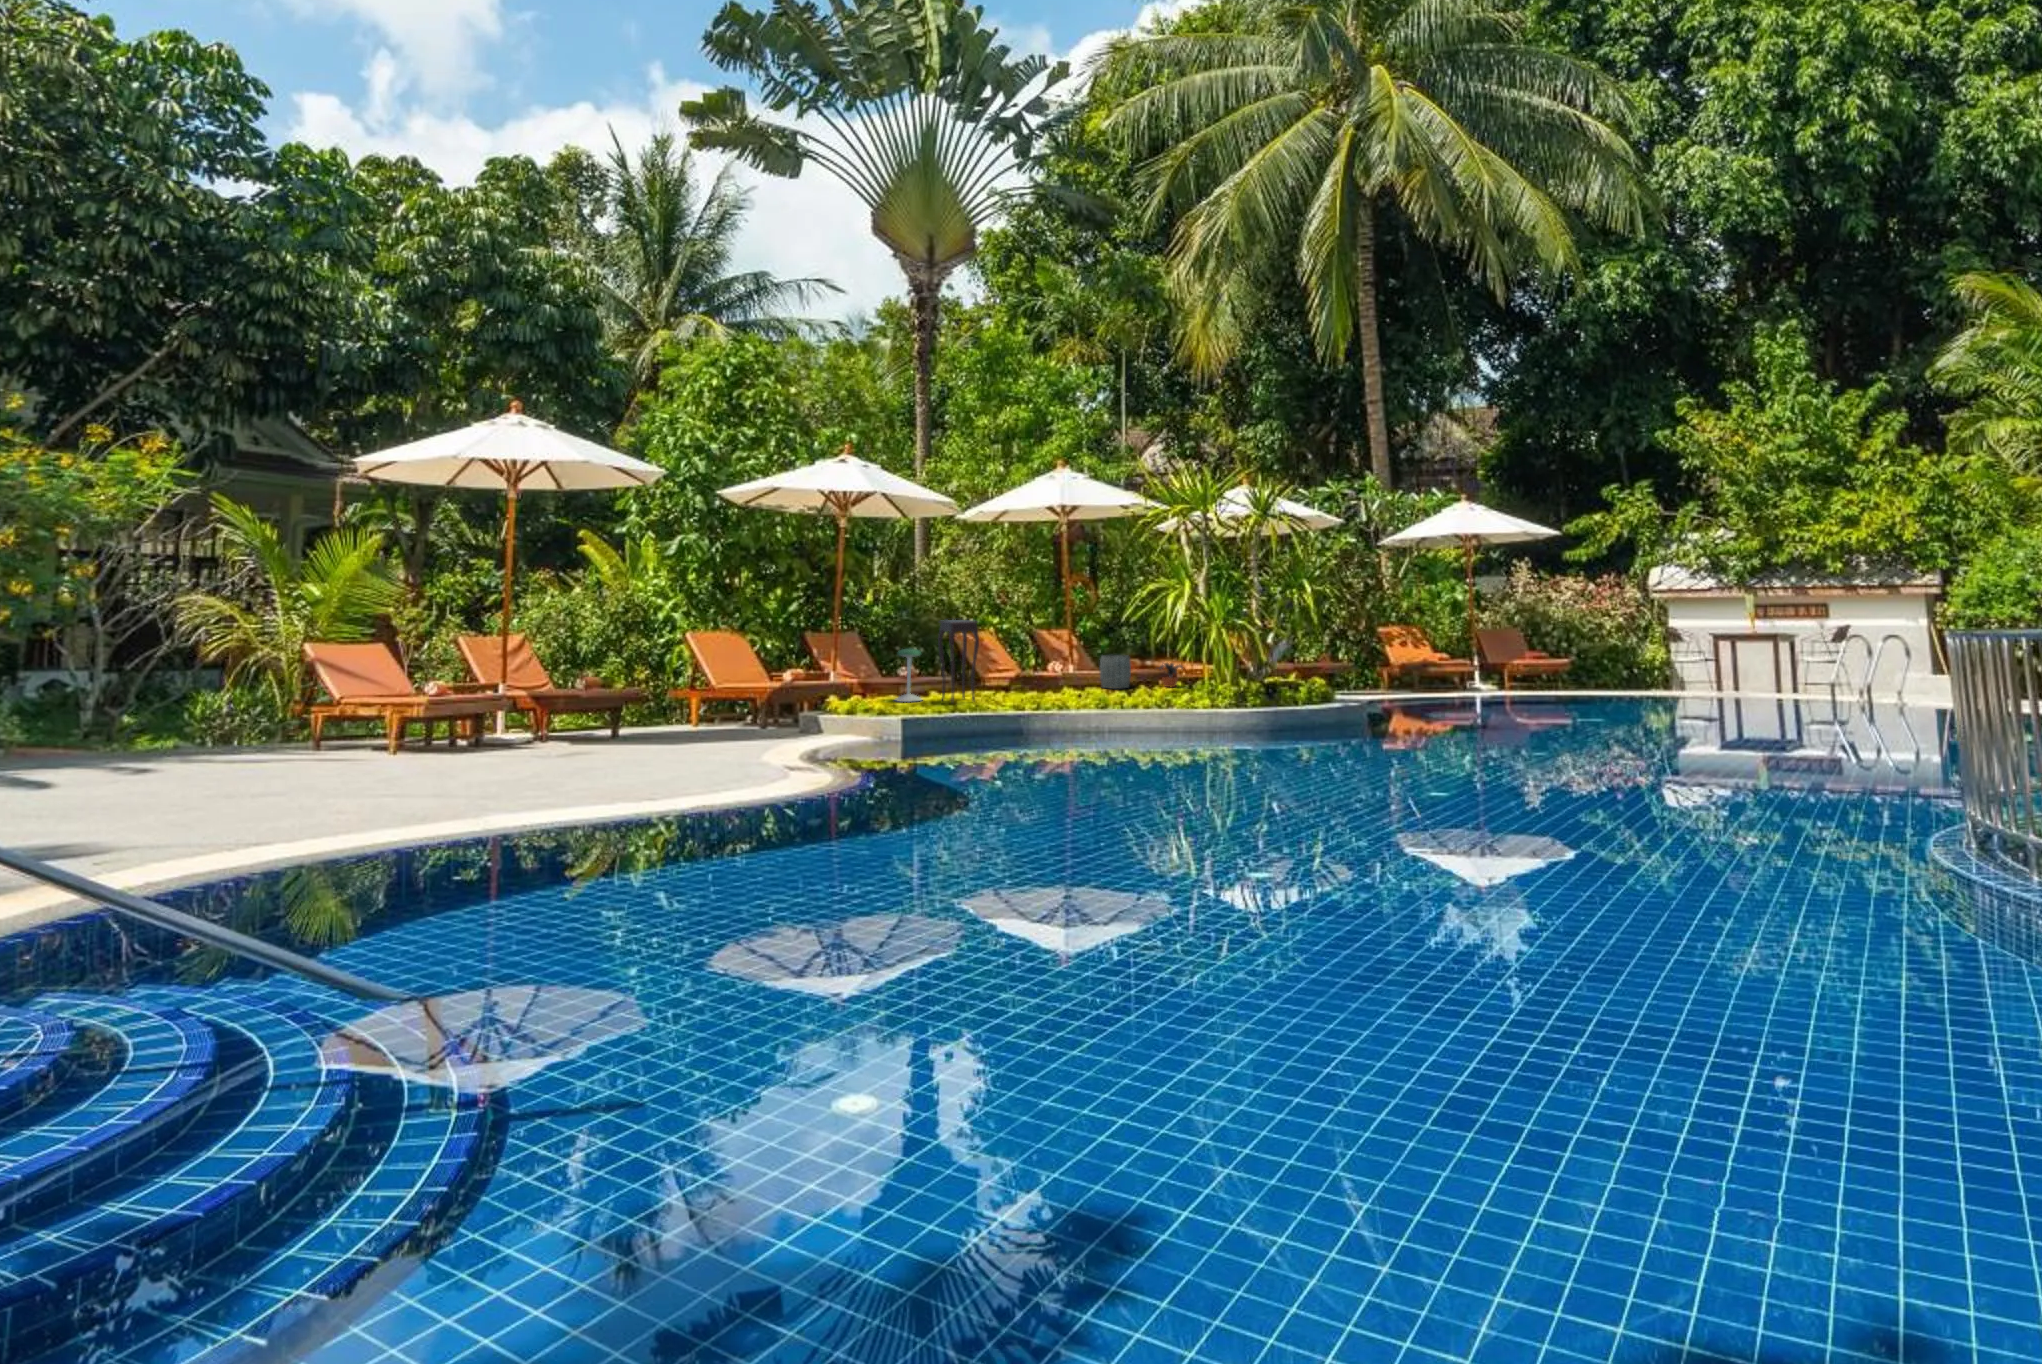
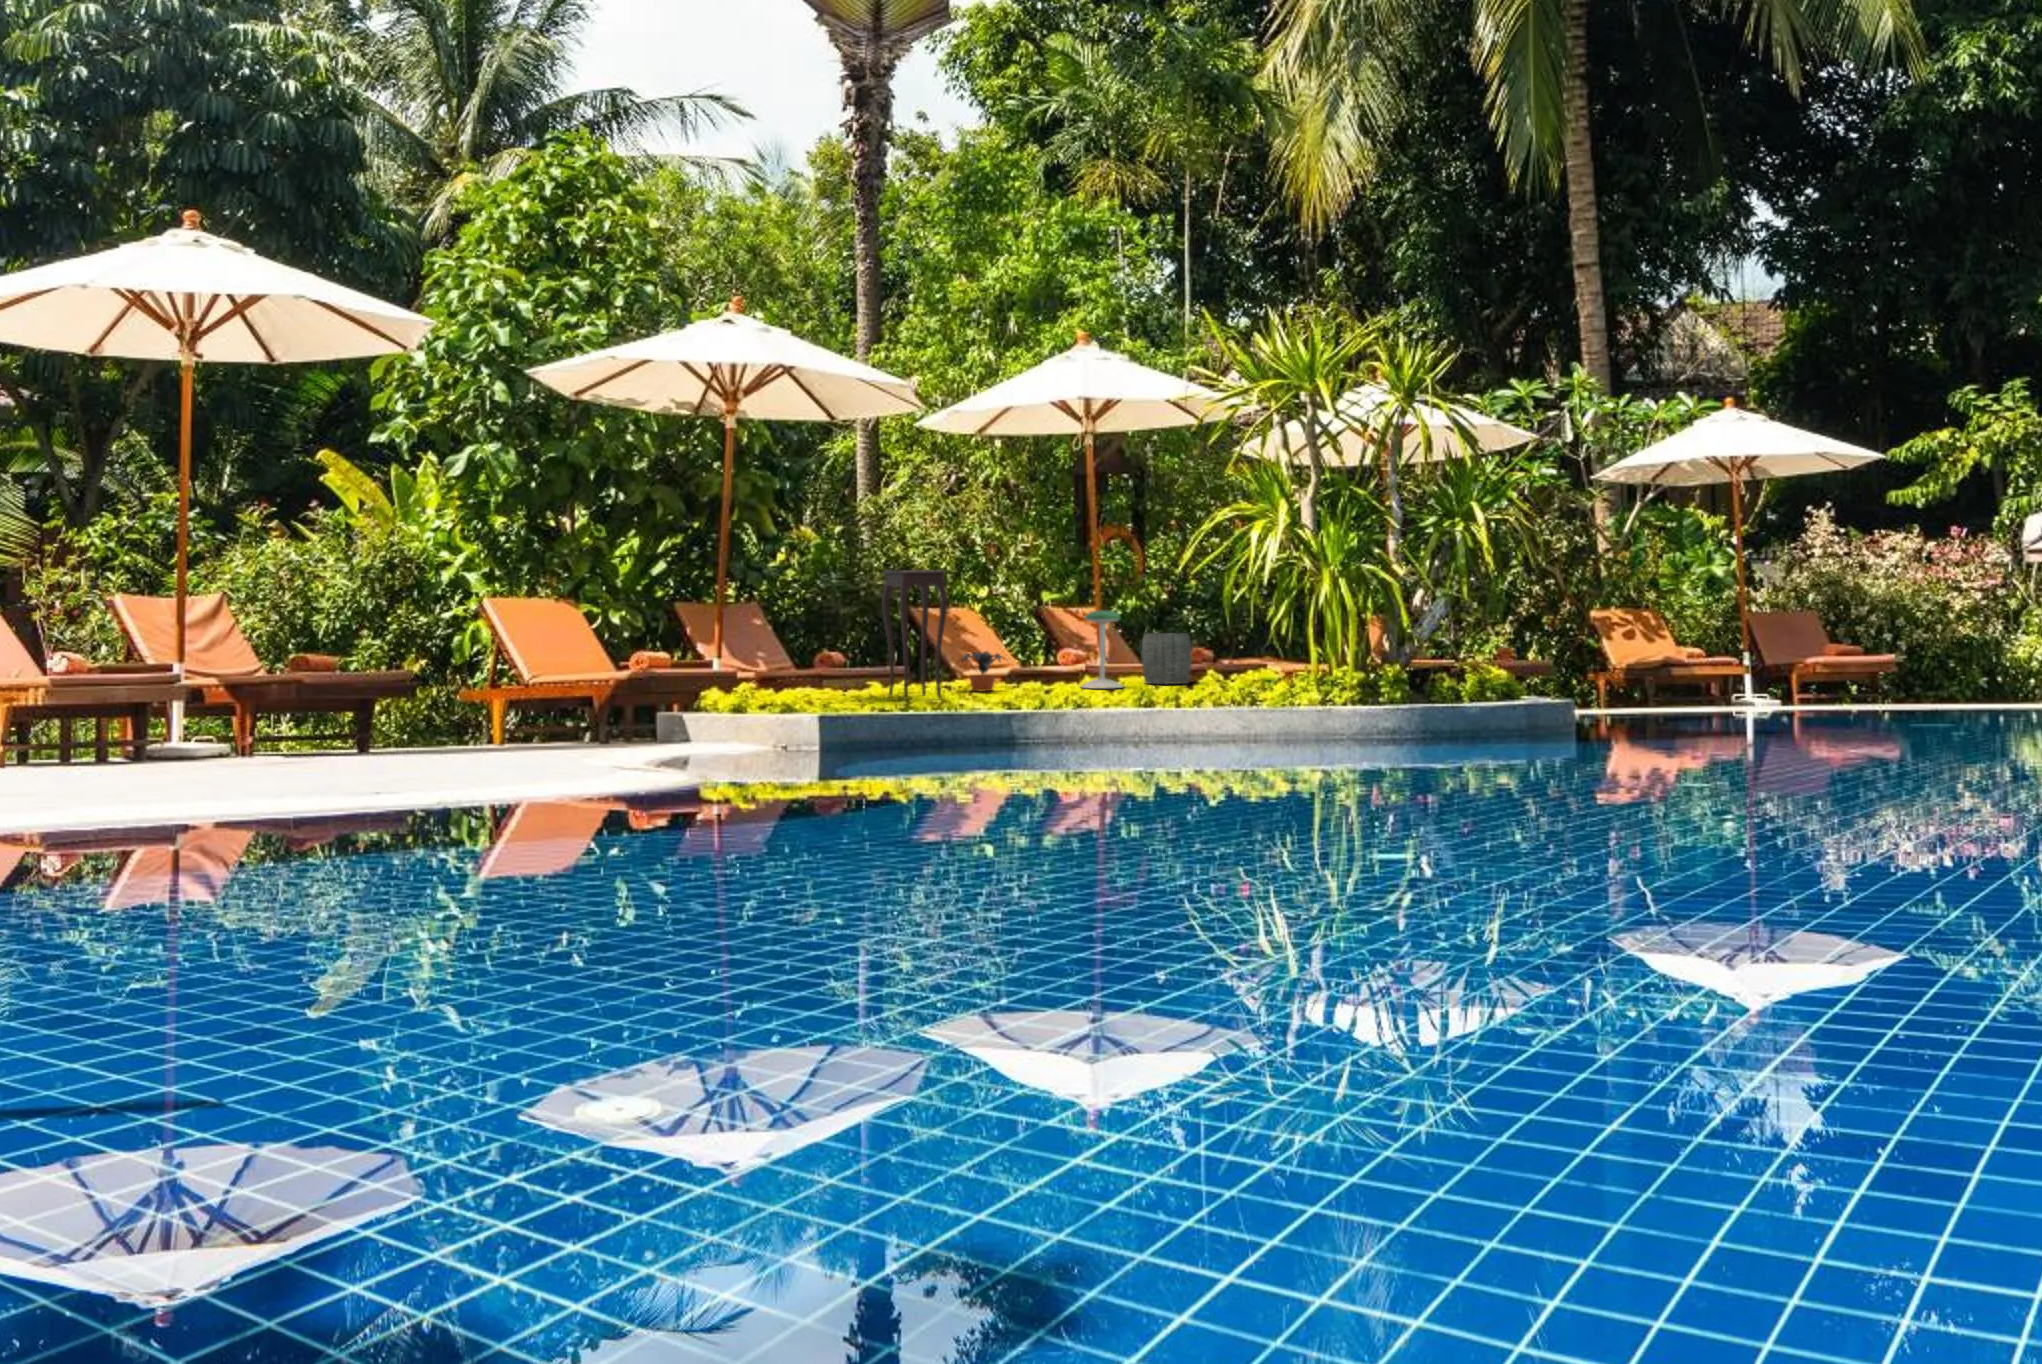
stool: present [895,648,922,702] -> present [1082,610,1123,689]
potted plant: present [1159,663,1183,687] -> present [961,651,1003,692]

